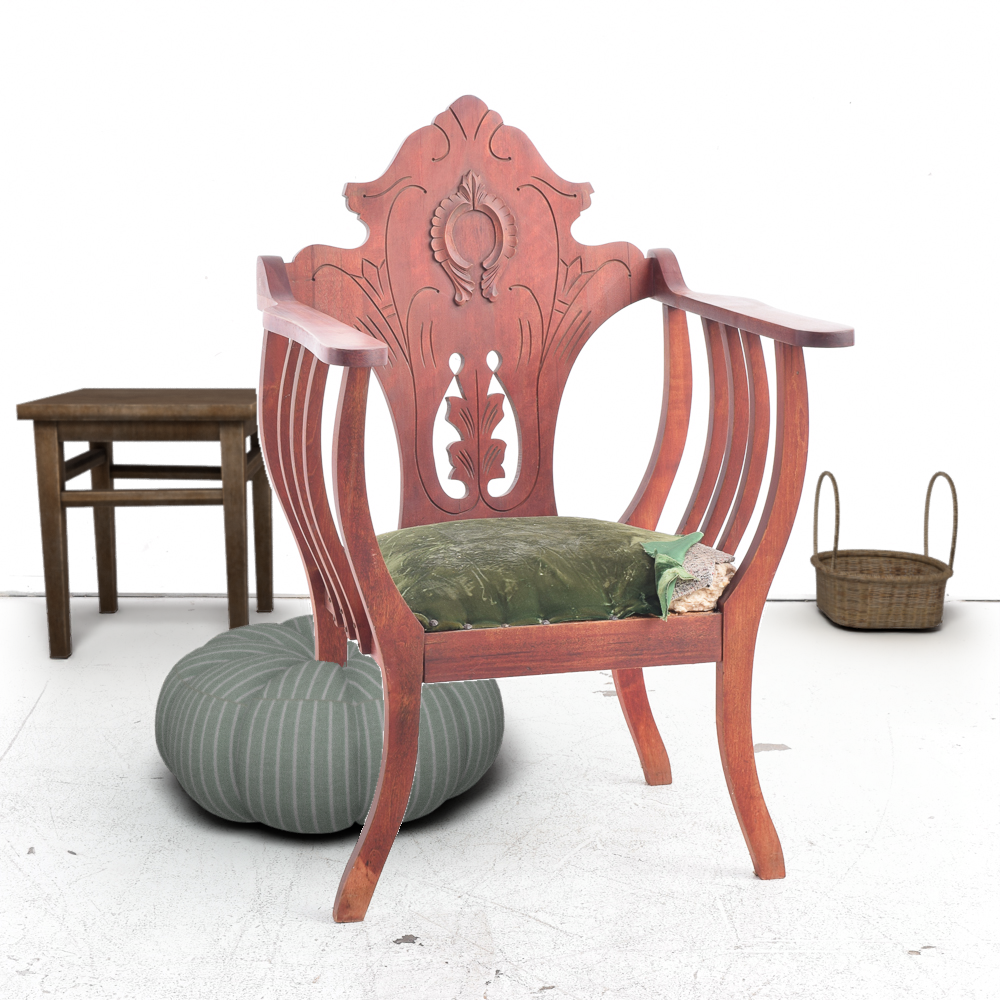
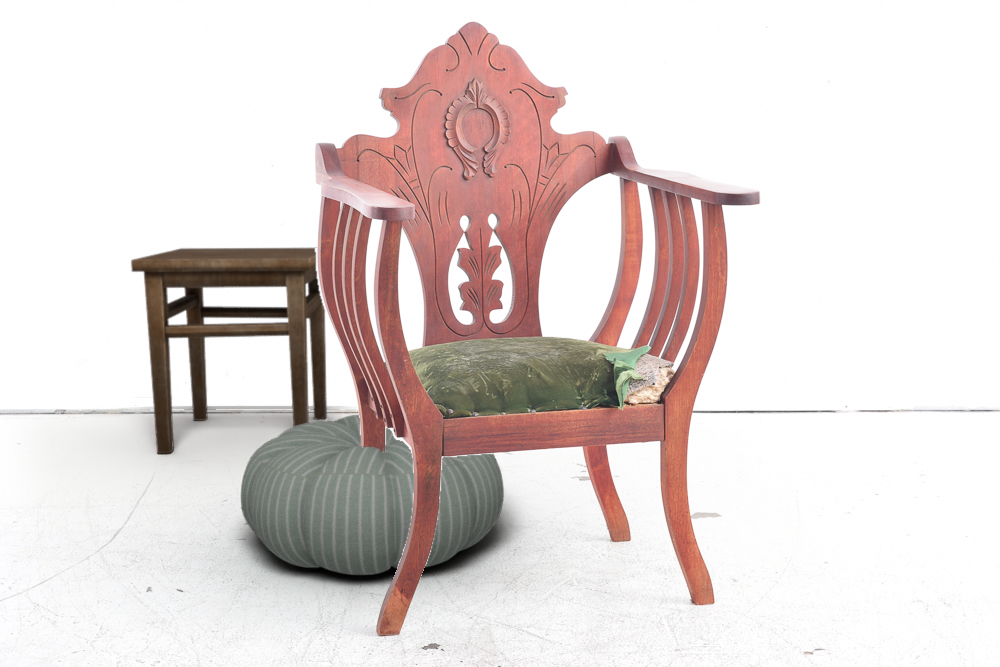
basket: present [810,471,958,629] -> none [738,307,850,427]

